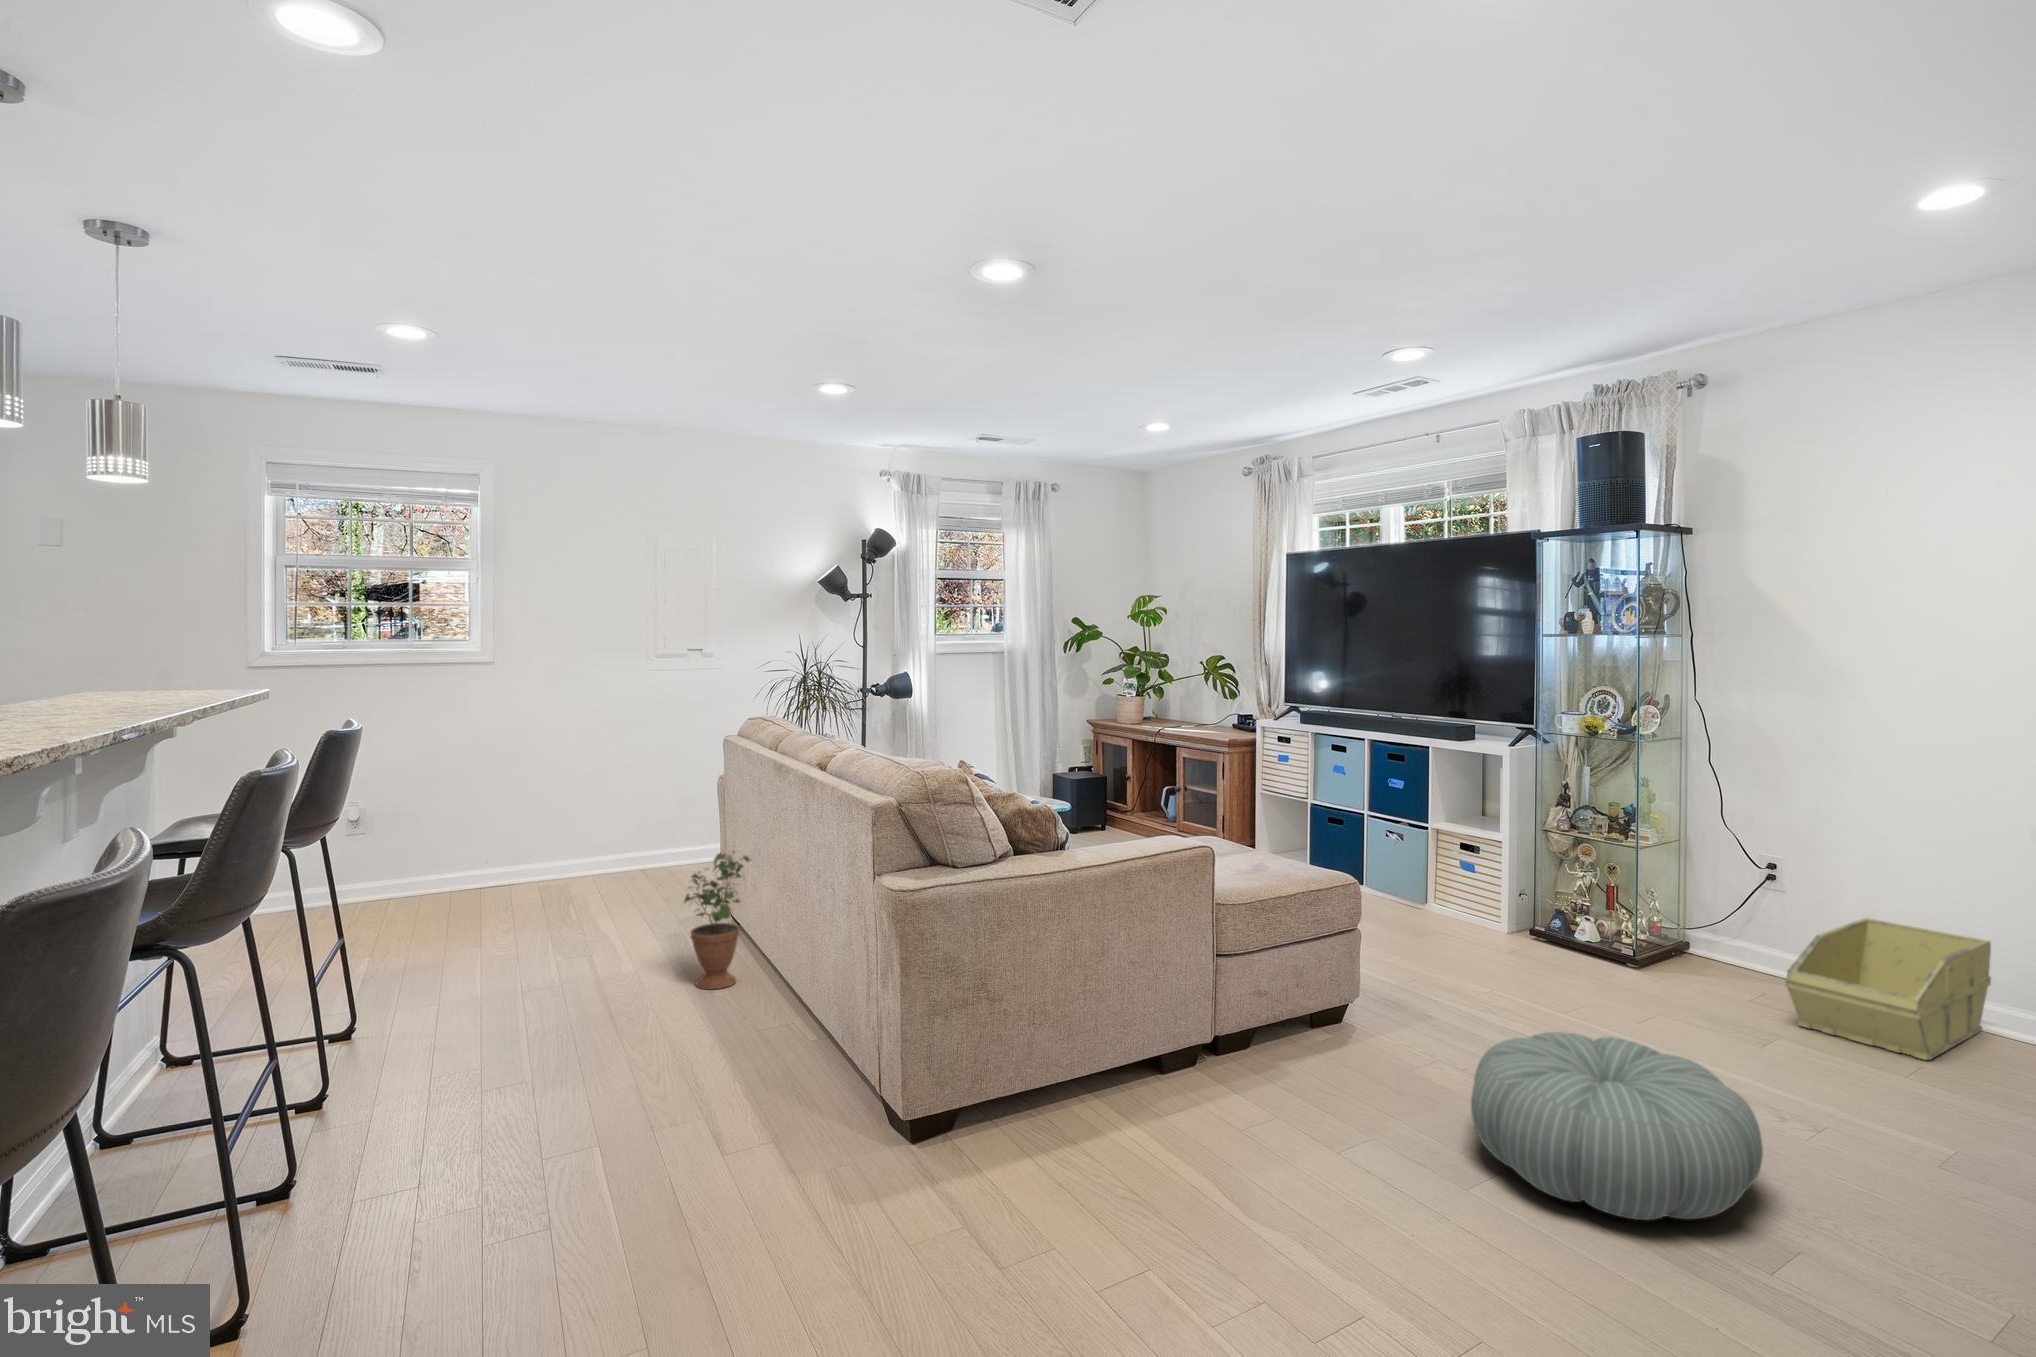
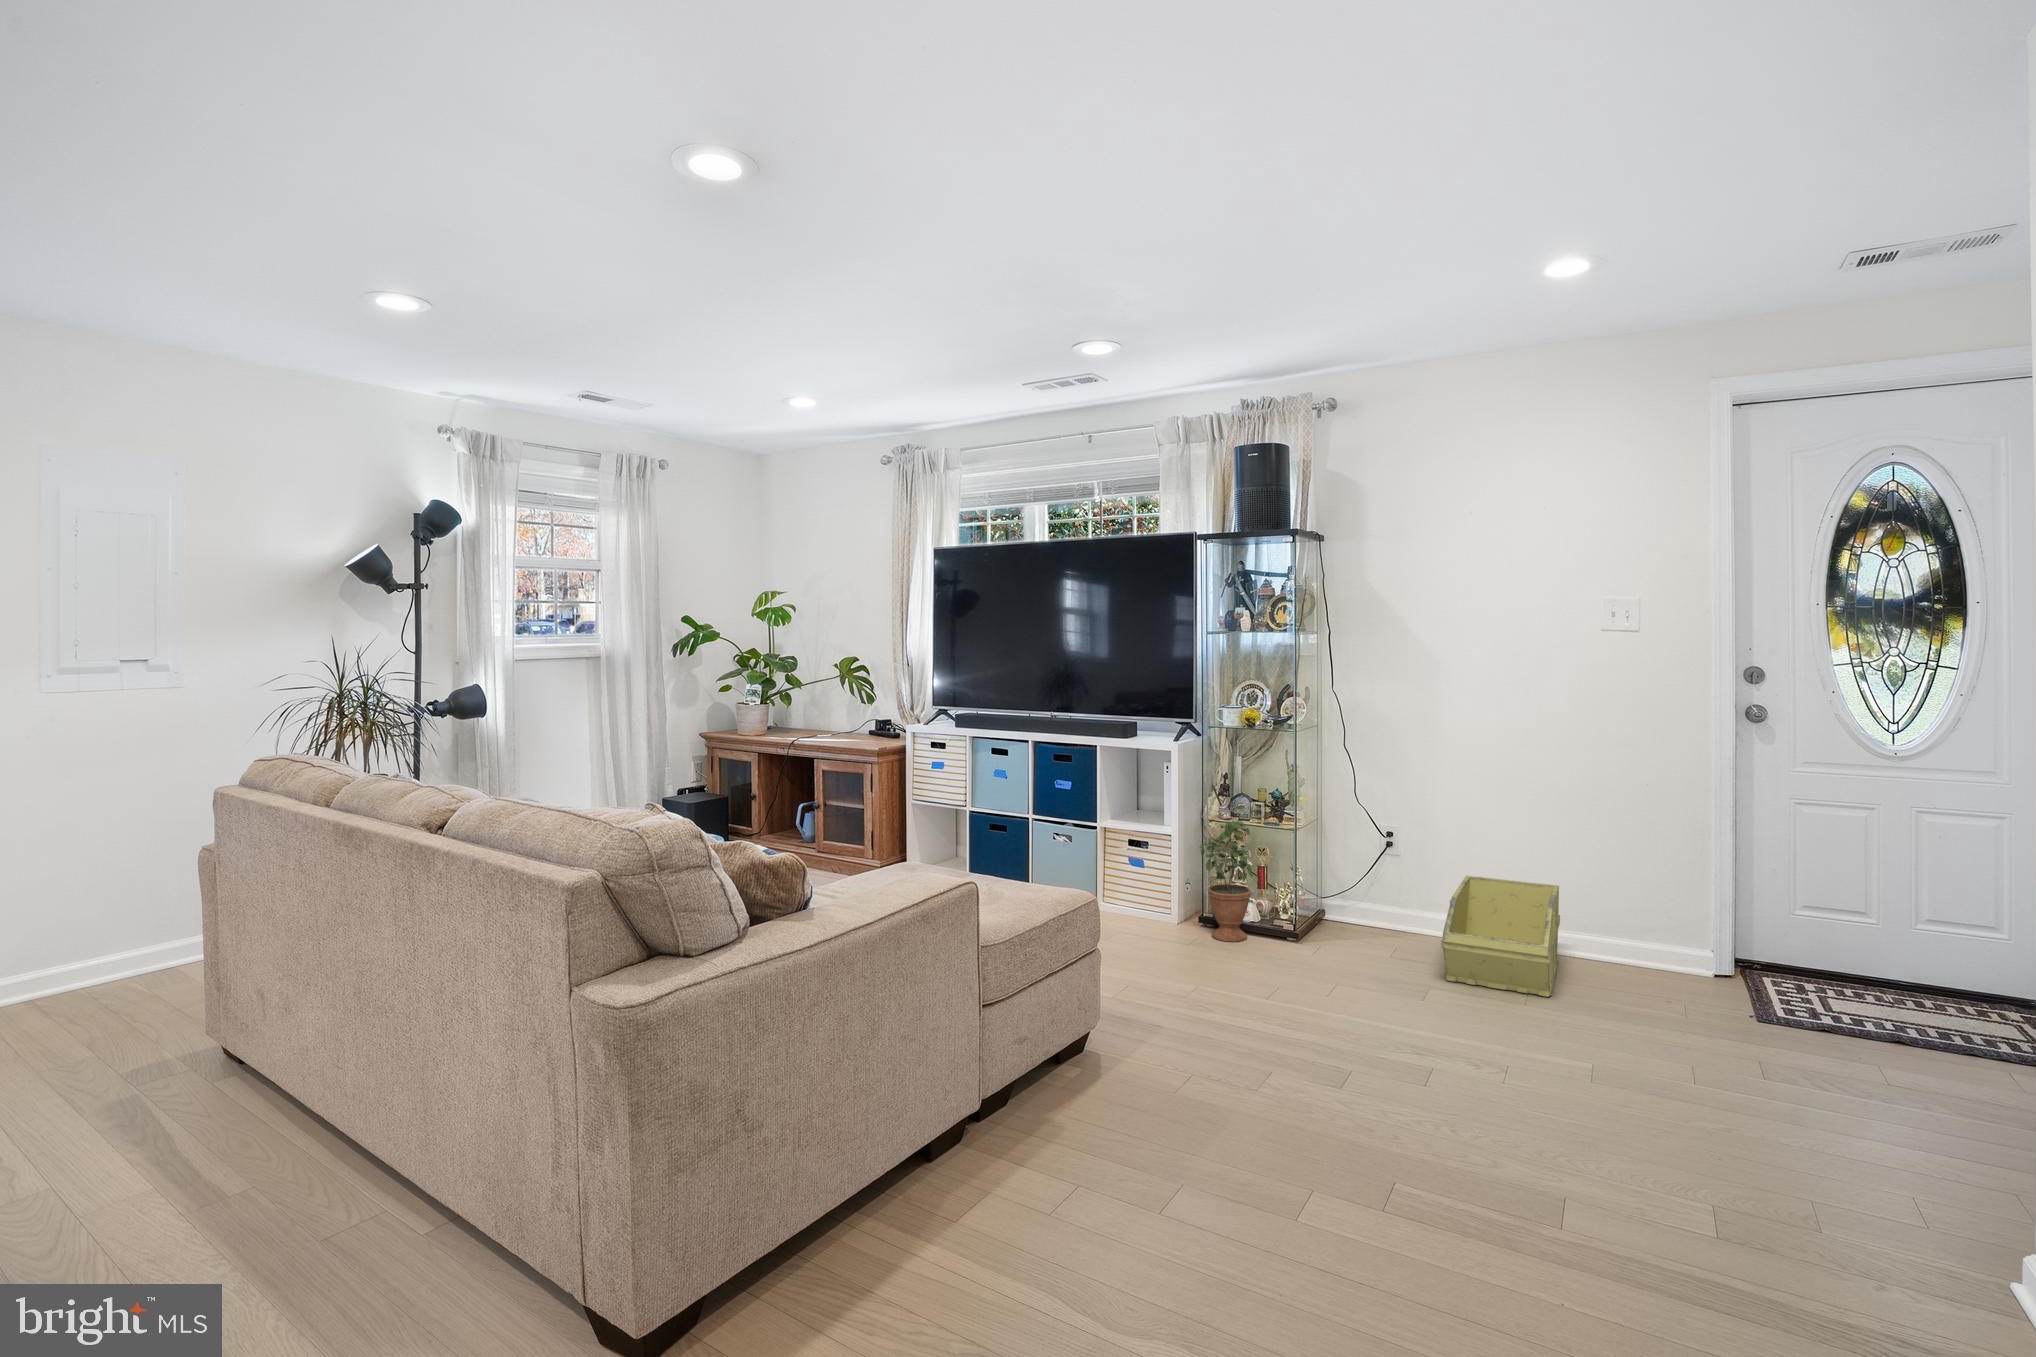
potted plant: present [684,851,750,989] -> present [1199,818,1253,942]
pouf: present [1471,1032,1763,1220] -> none [1289,1034,1574,1237]

